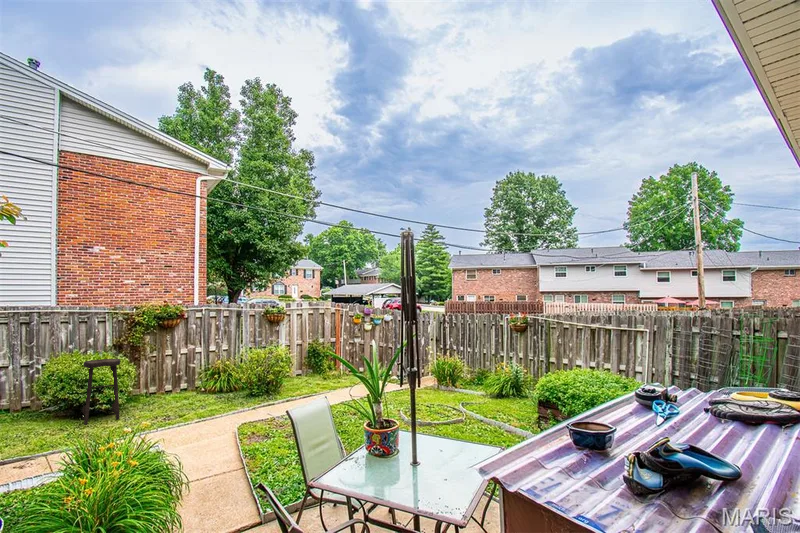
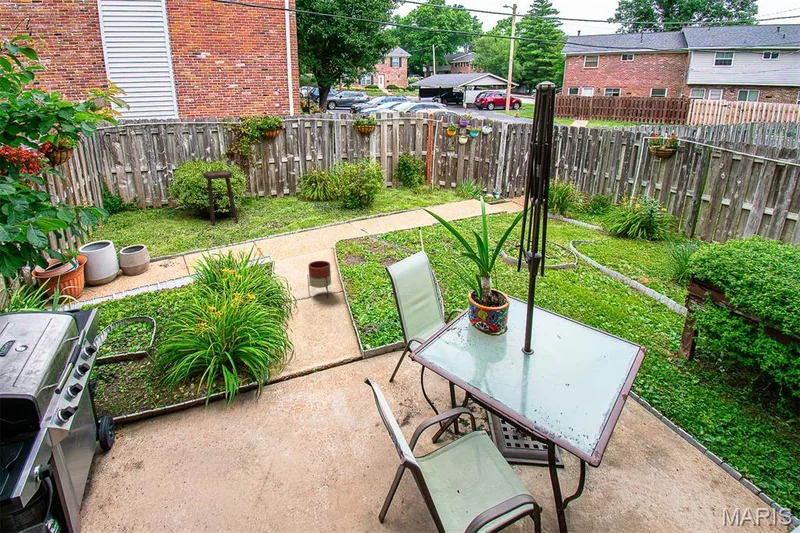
planter: none [213,436,243,484] -> present [307,261,331,297]

